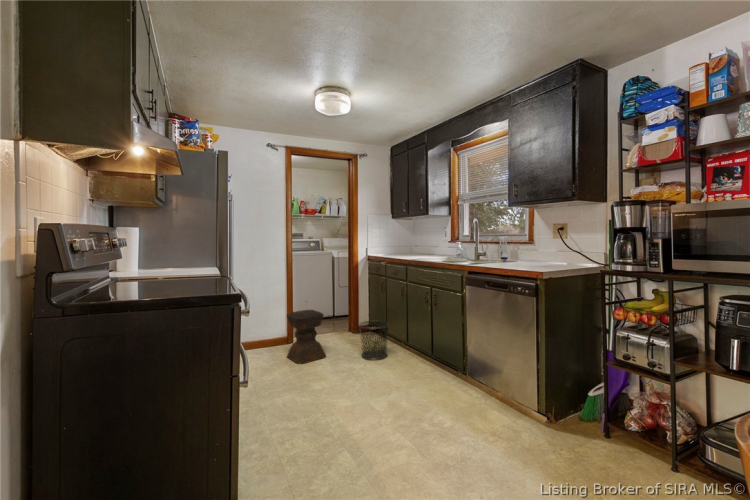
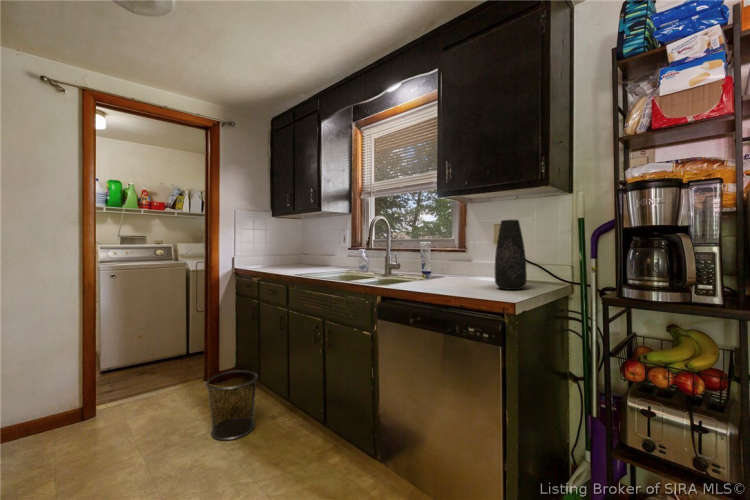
vase: none [541,223,562,267] -> present [495,220,527,290]
stool: present [287,310,326,364] -> none [64,361,146,469]

